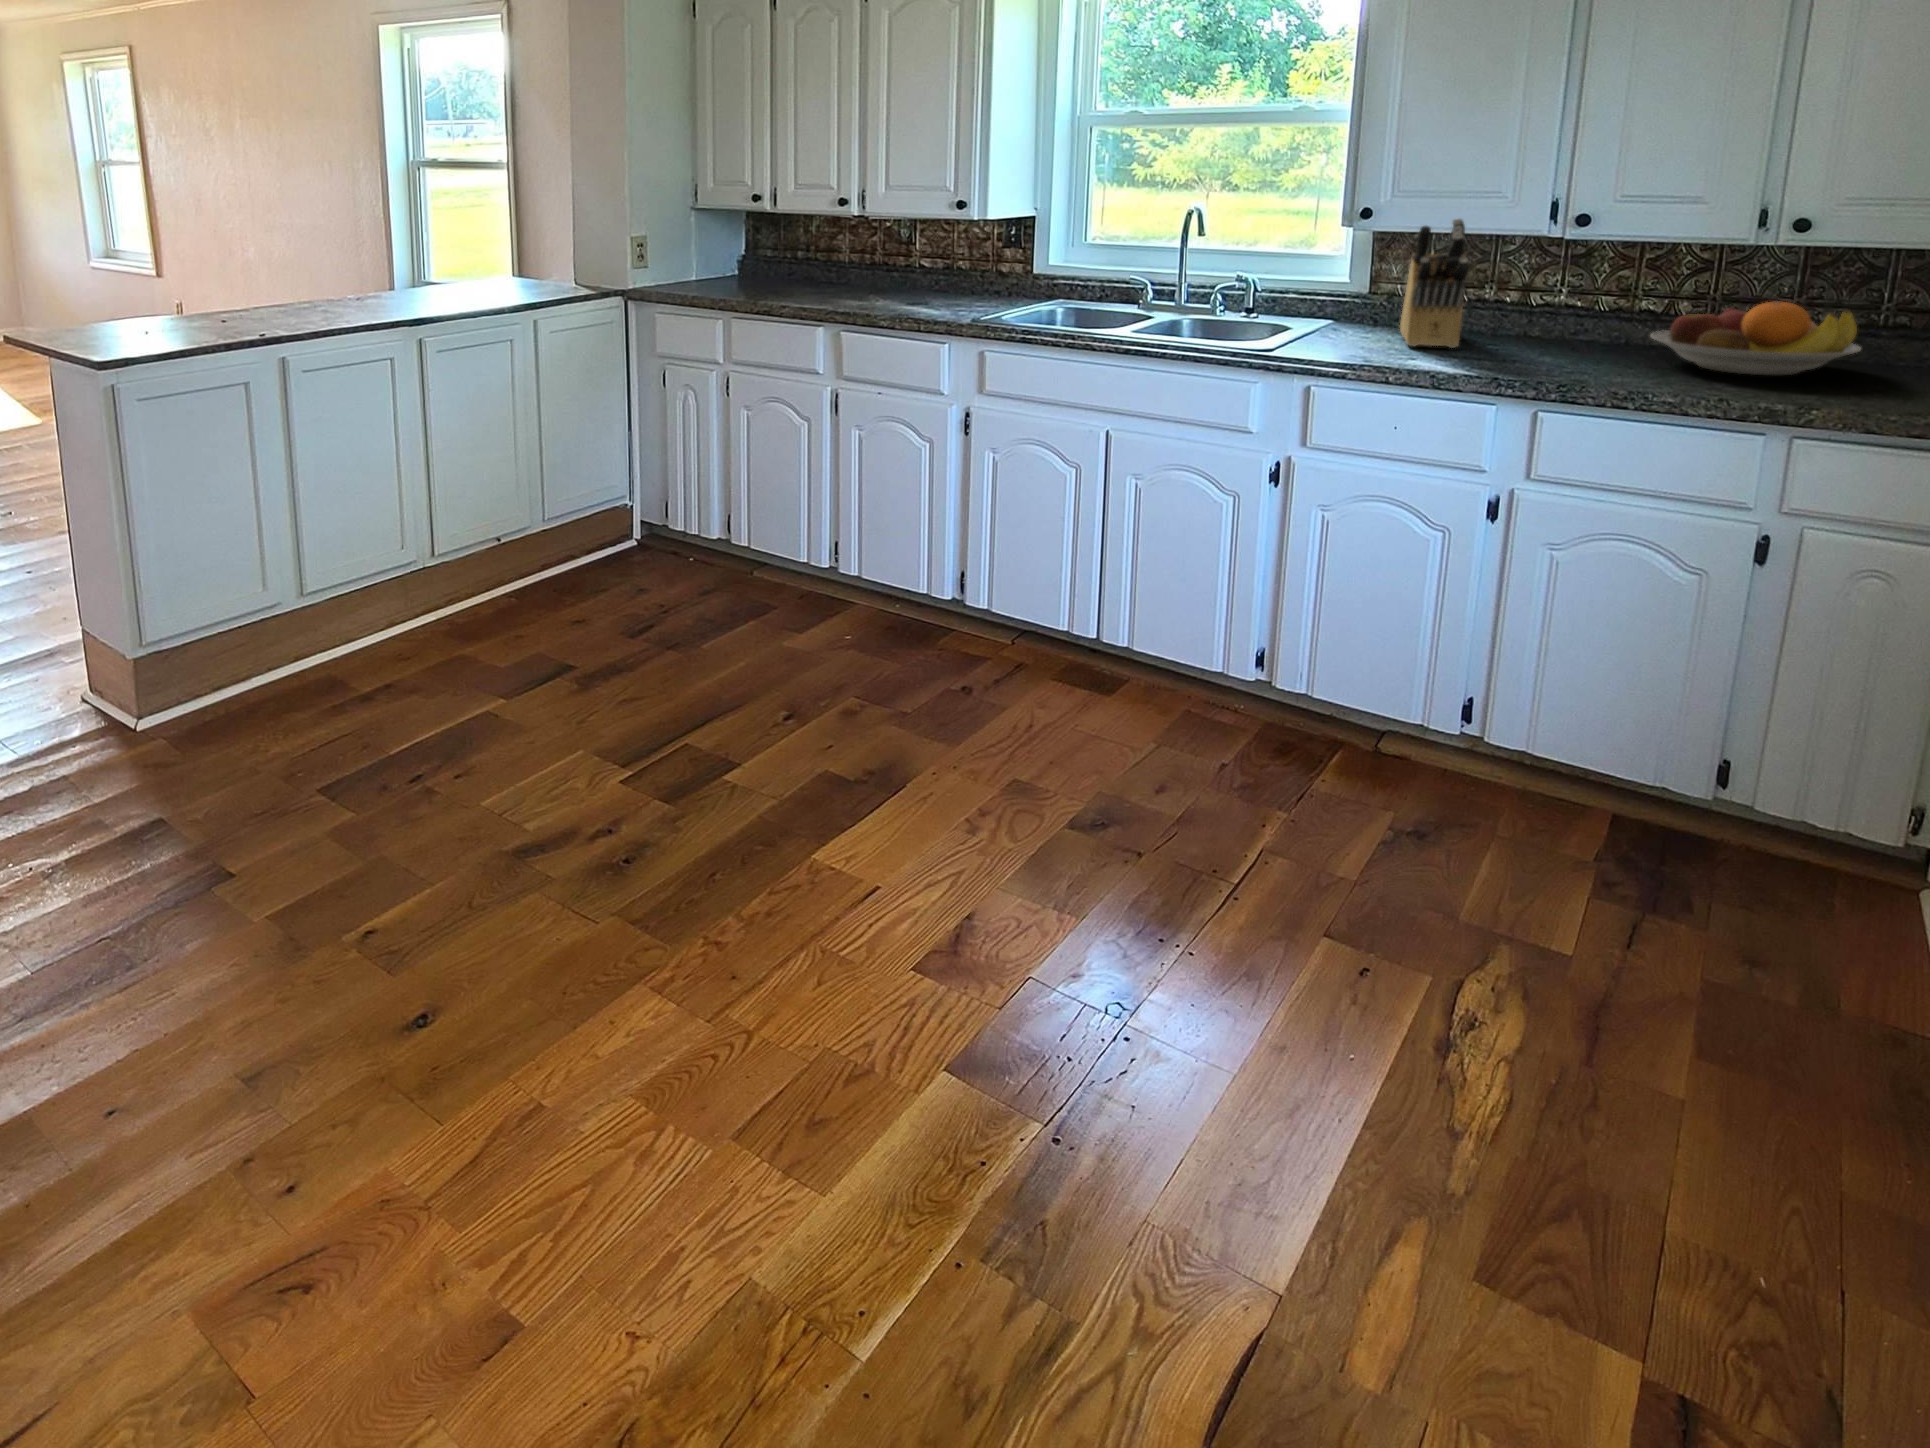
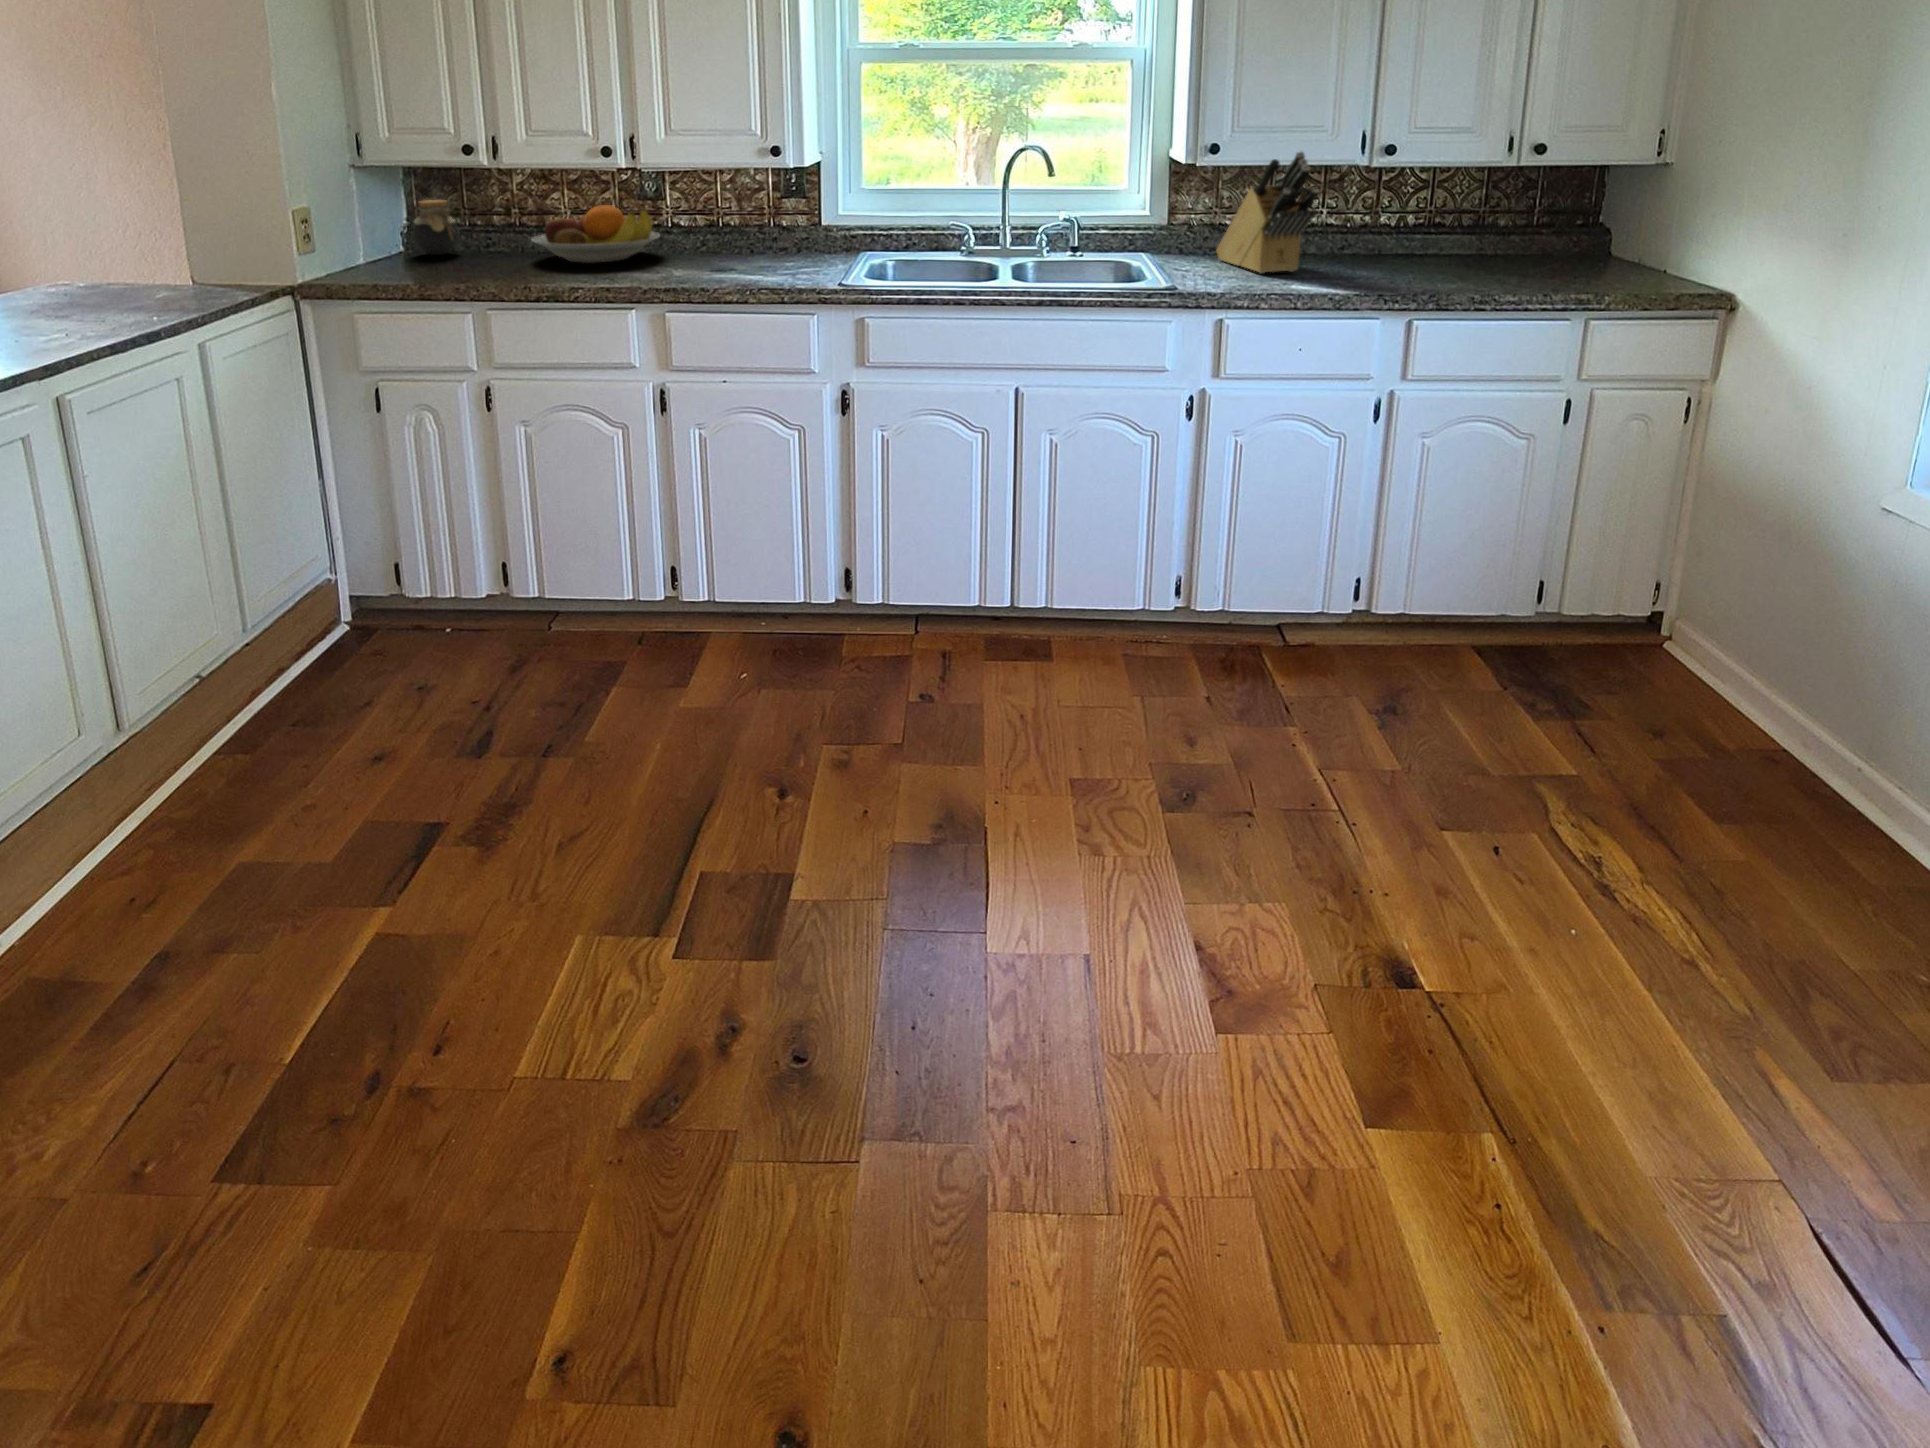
jar: none [725,237,759,279] -> present [413,200,460,255]
fruit bowl: present [1650,302,1861,375] -> present [531,205,660,263]

